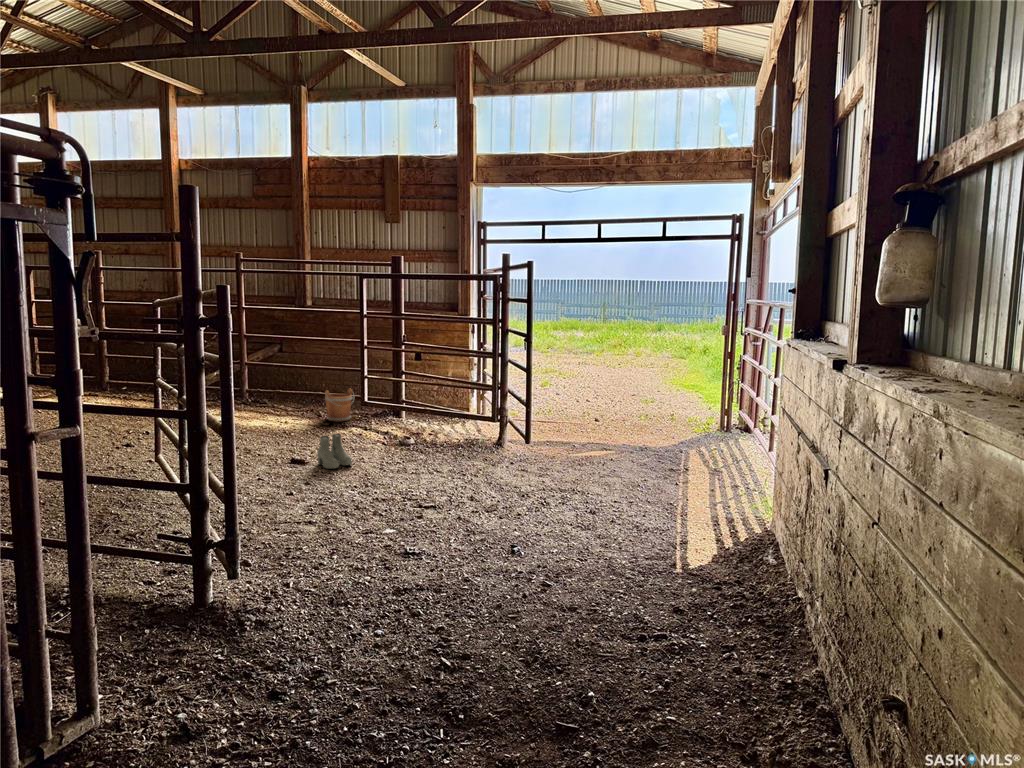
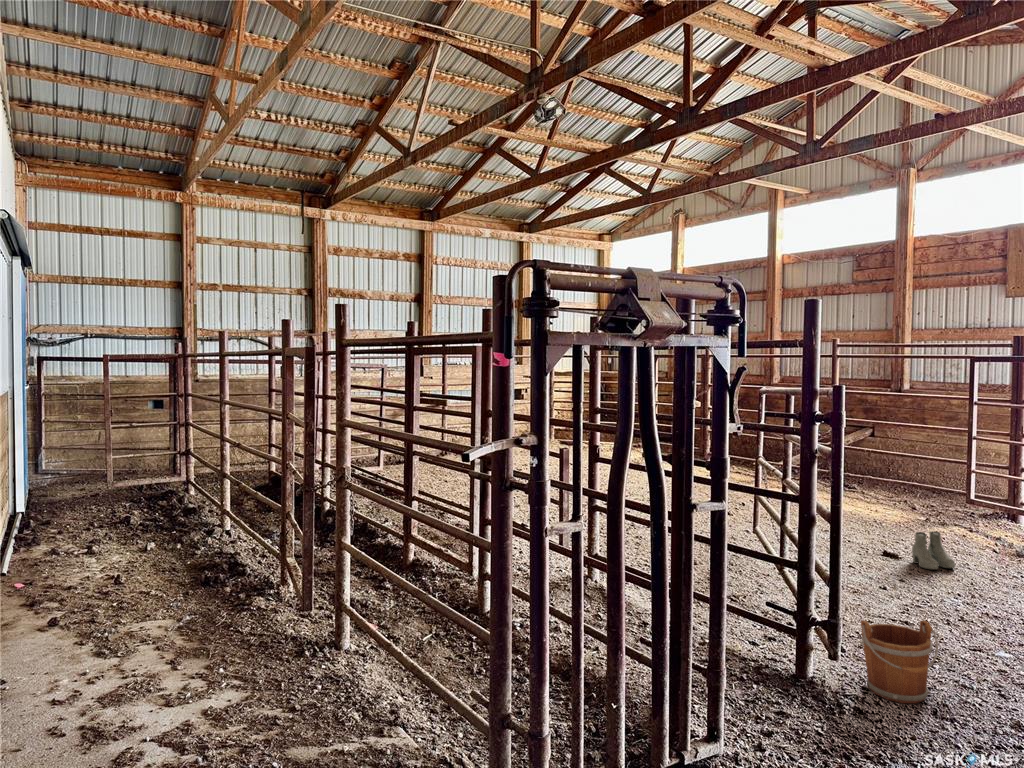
bucket: present [325,389,353,422] -> present [861,621,938,703]

